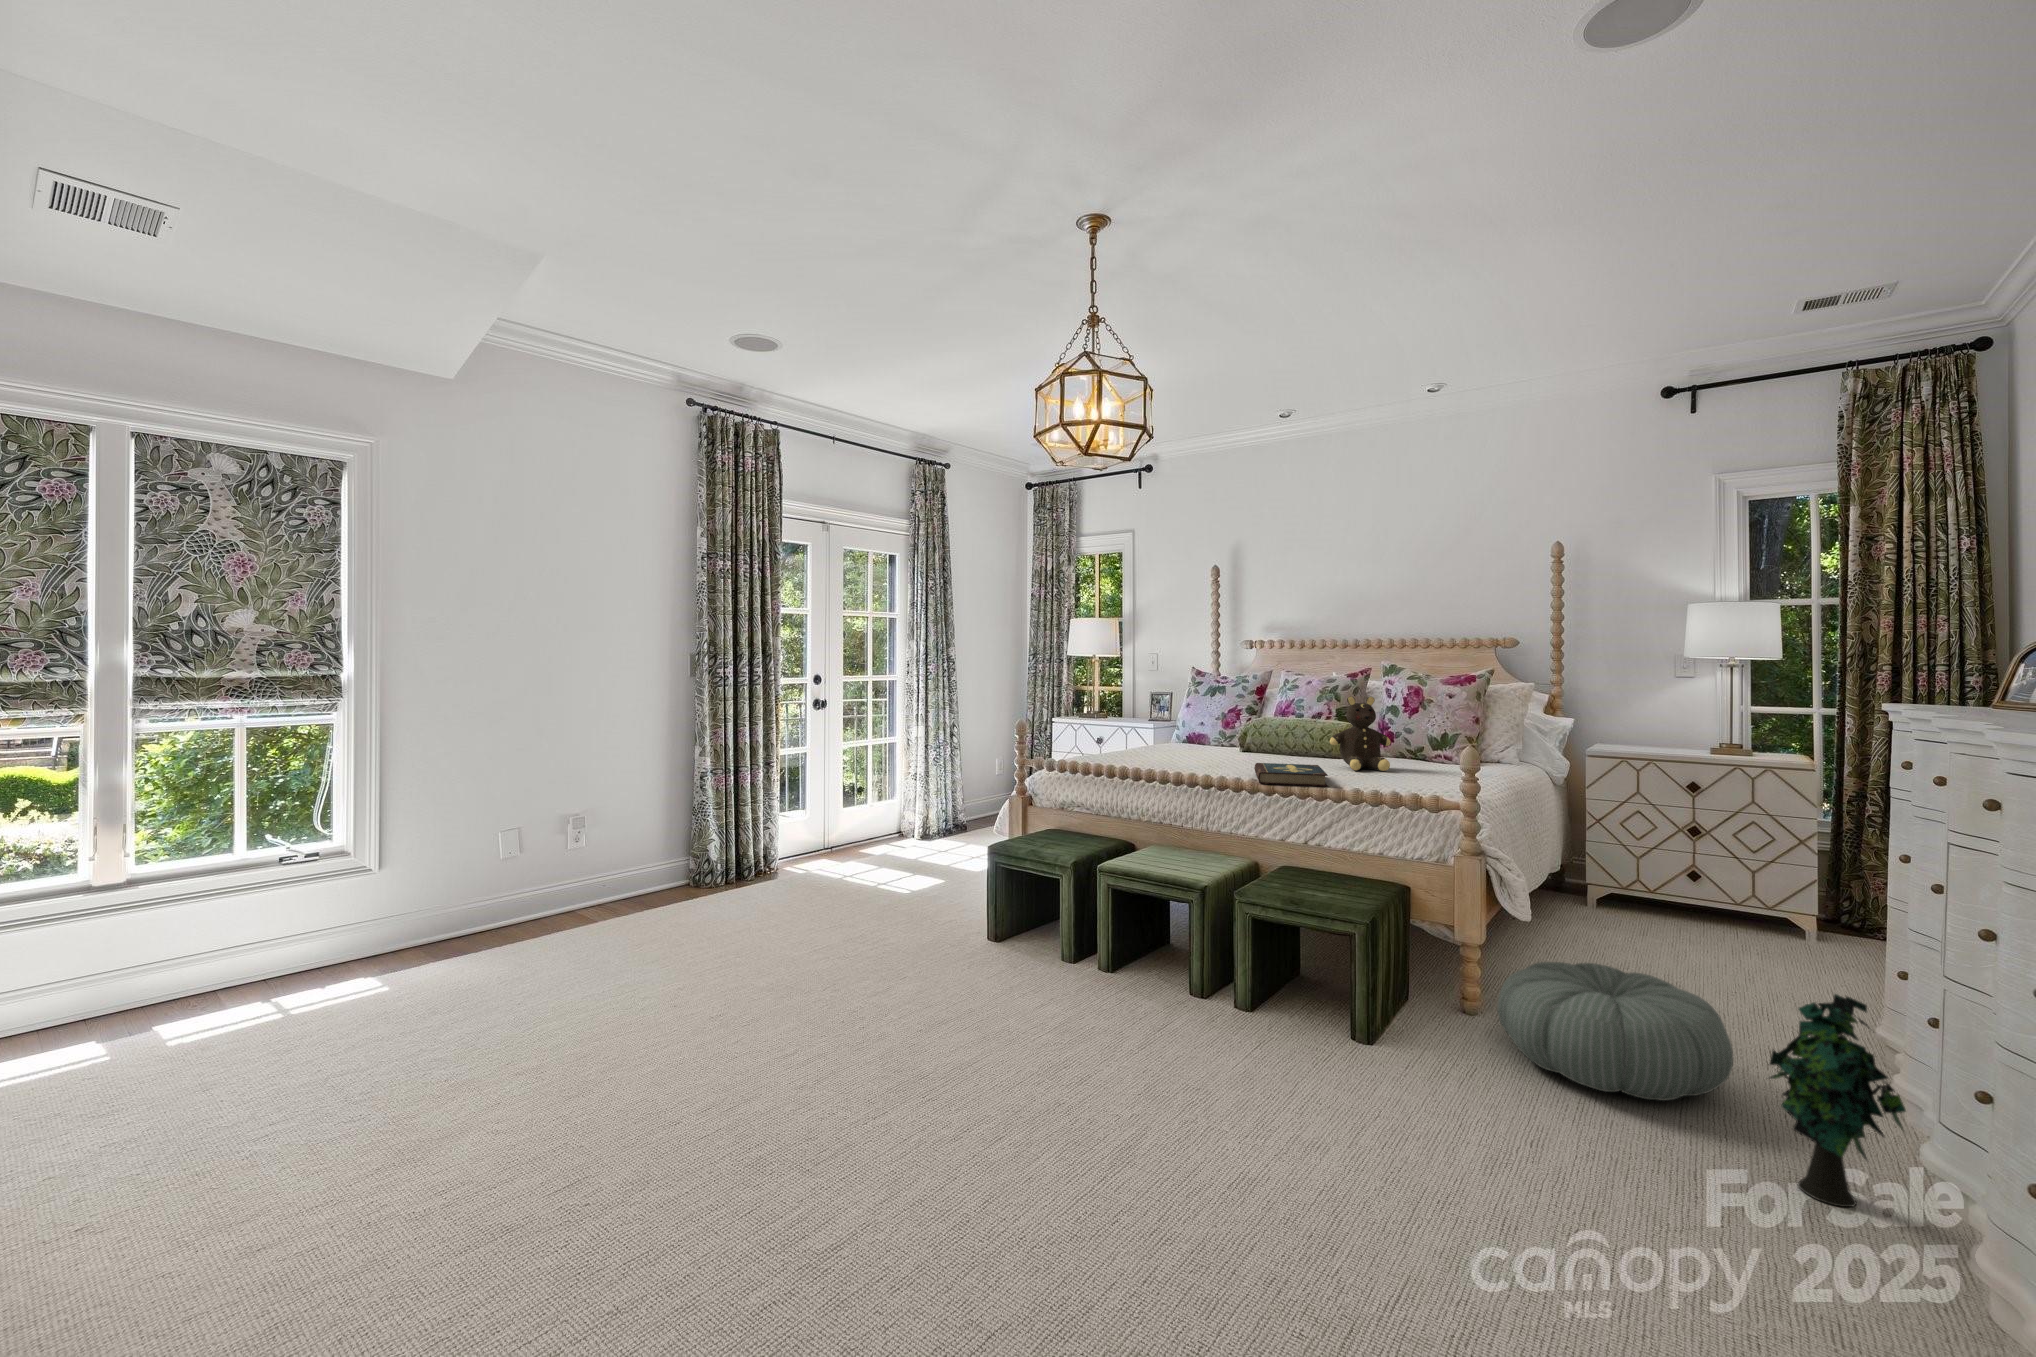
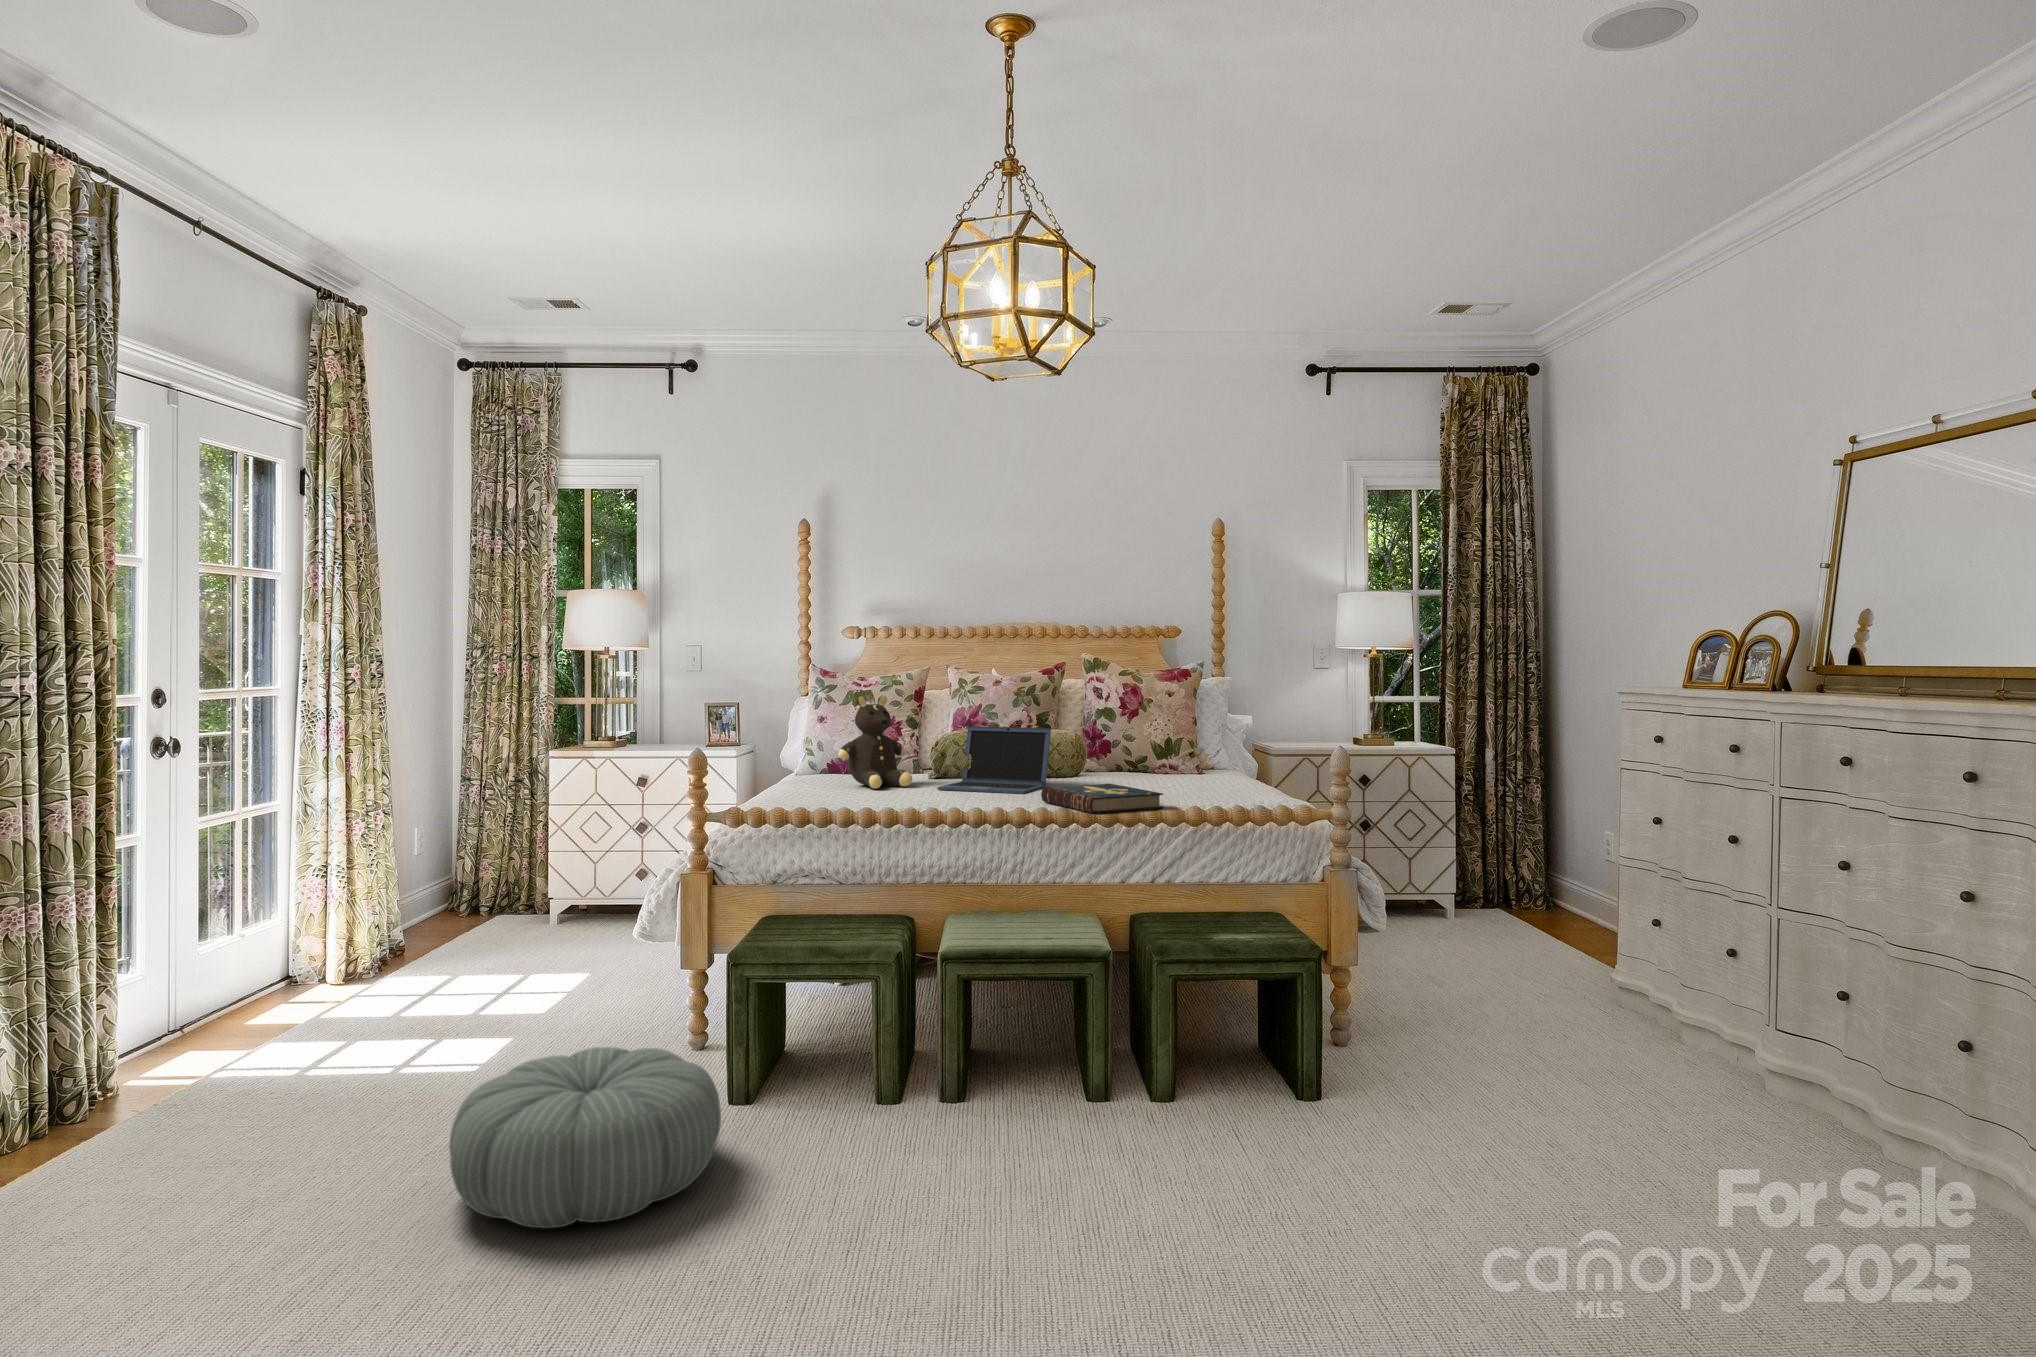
teddy bear: present [1330,696,1391,771] -> present [838,696,912,789]
laptop: none [1217,716,1310,768] -> present [937,726,1051,794]
pouf: present [1497,962,1733,1101] -> present [449,1047,721,1228]
decorative plant: present [1769,994,1906,1207] -> none [1718,941,1842,1132]

